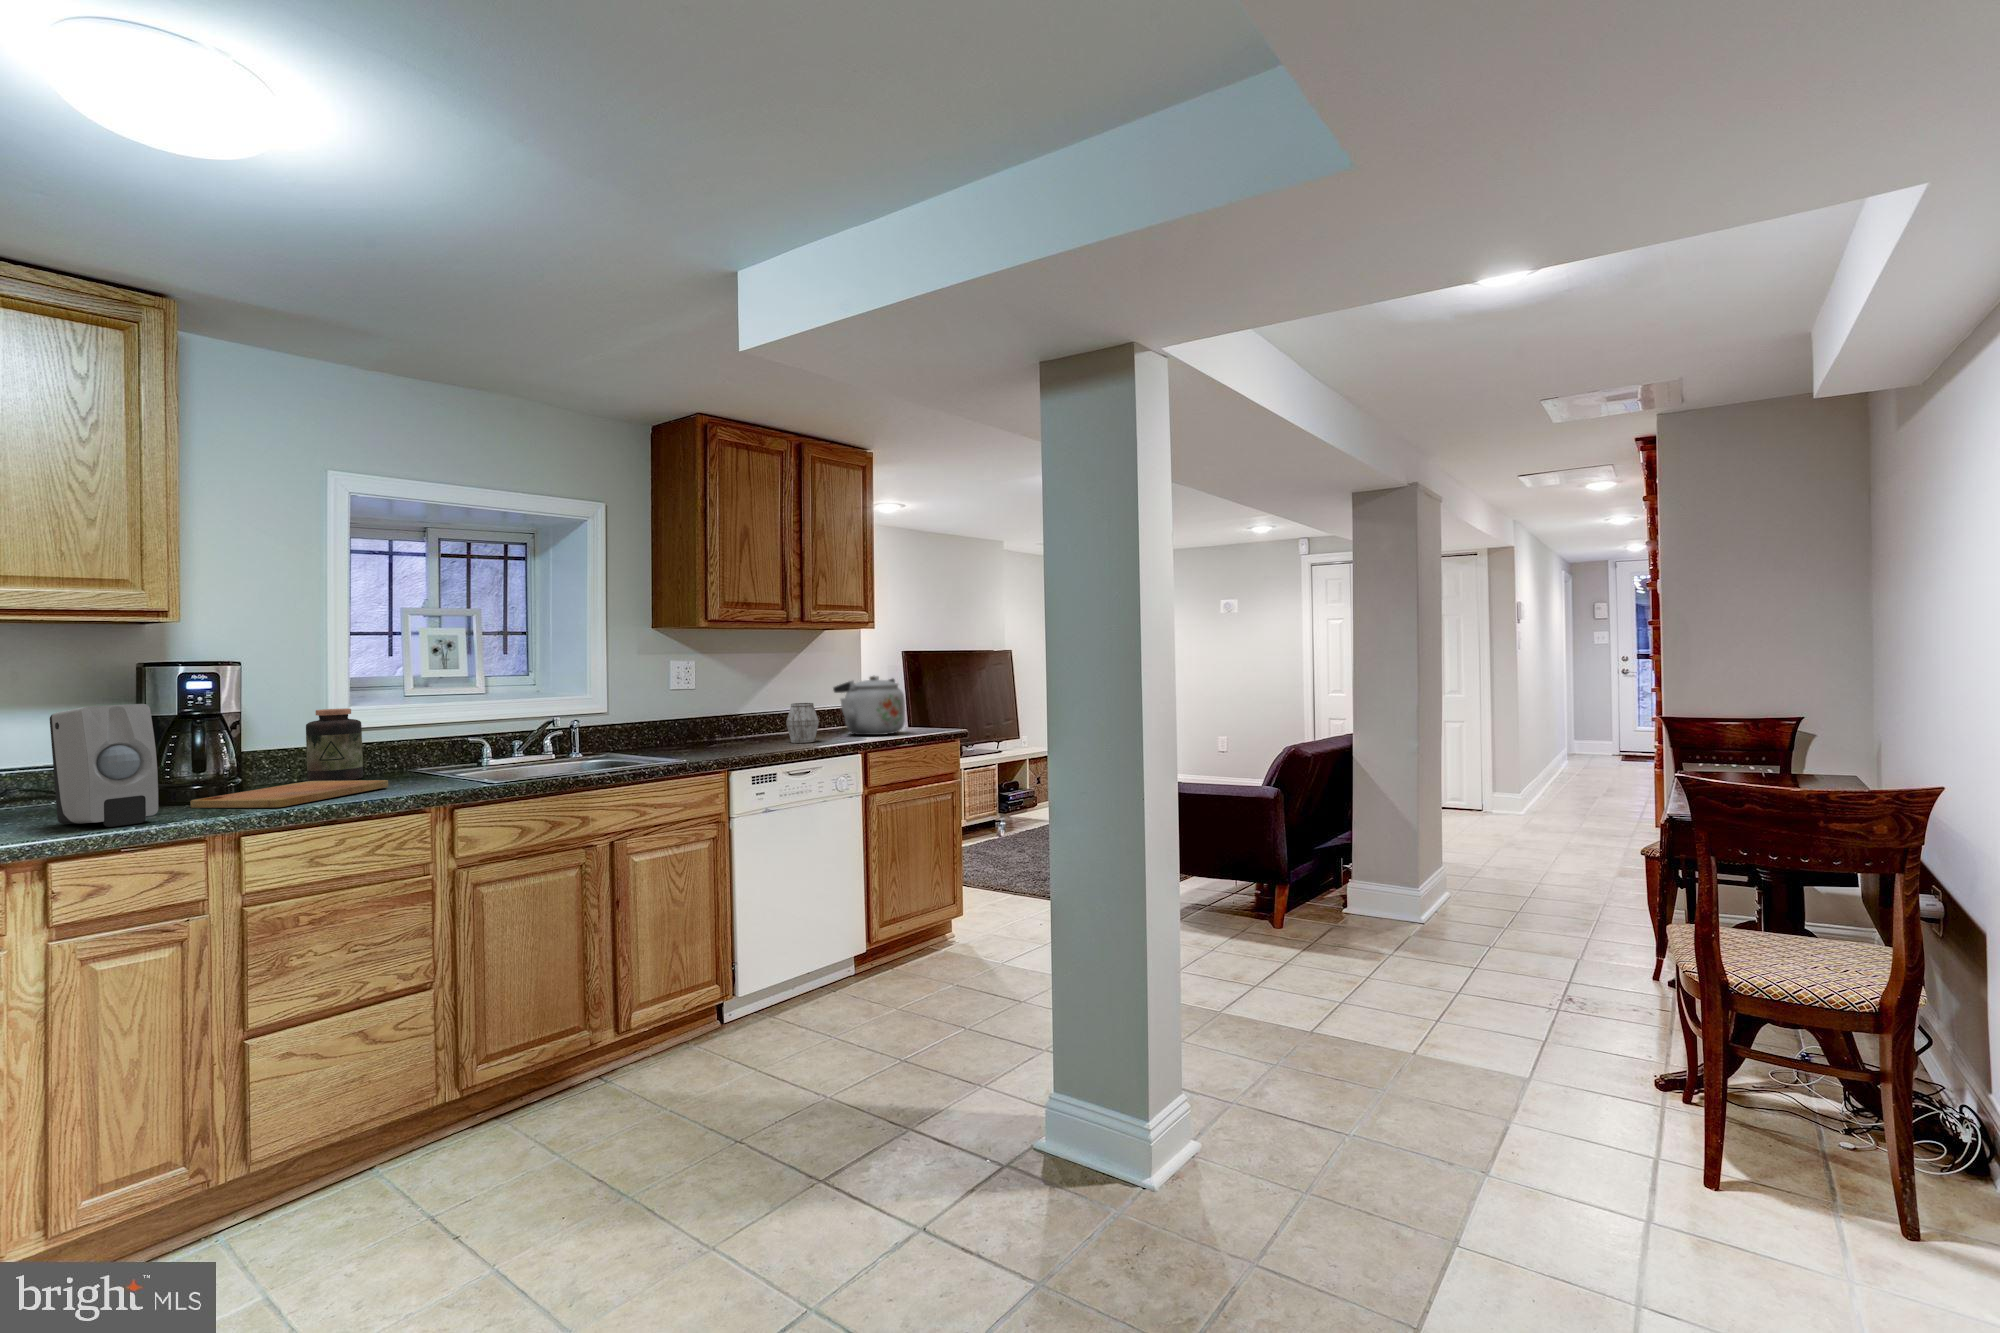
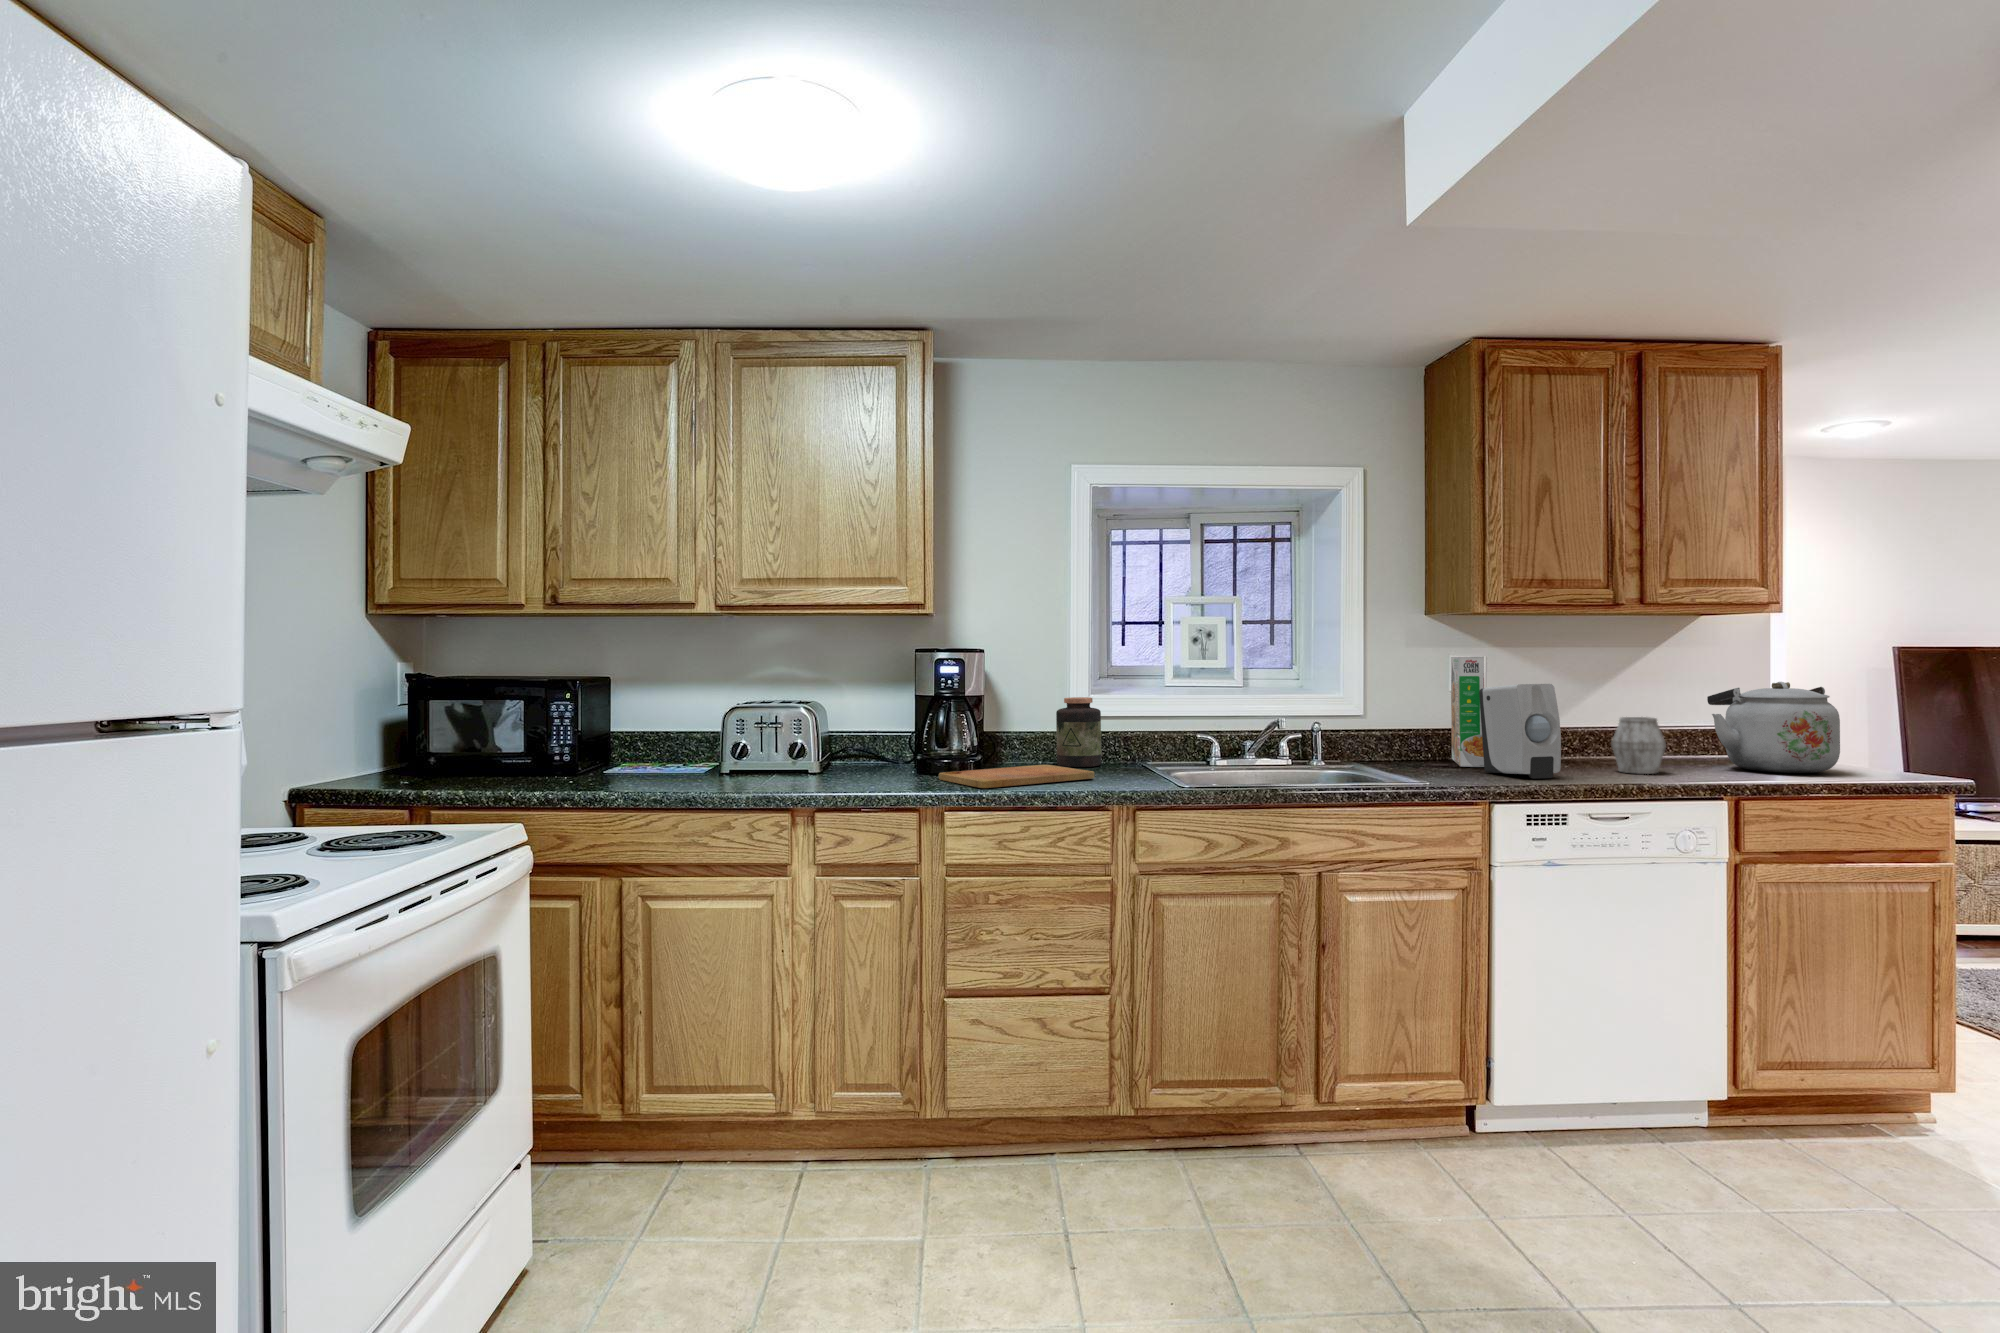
cereal box: none [668,661,705,749] -> present [1451,657,1484,767]
soap dispenser: present [50,704,158,827] -> present [1479,684,1561,779]

